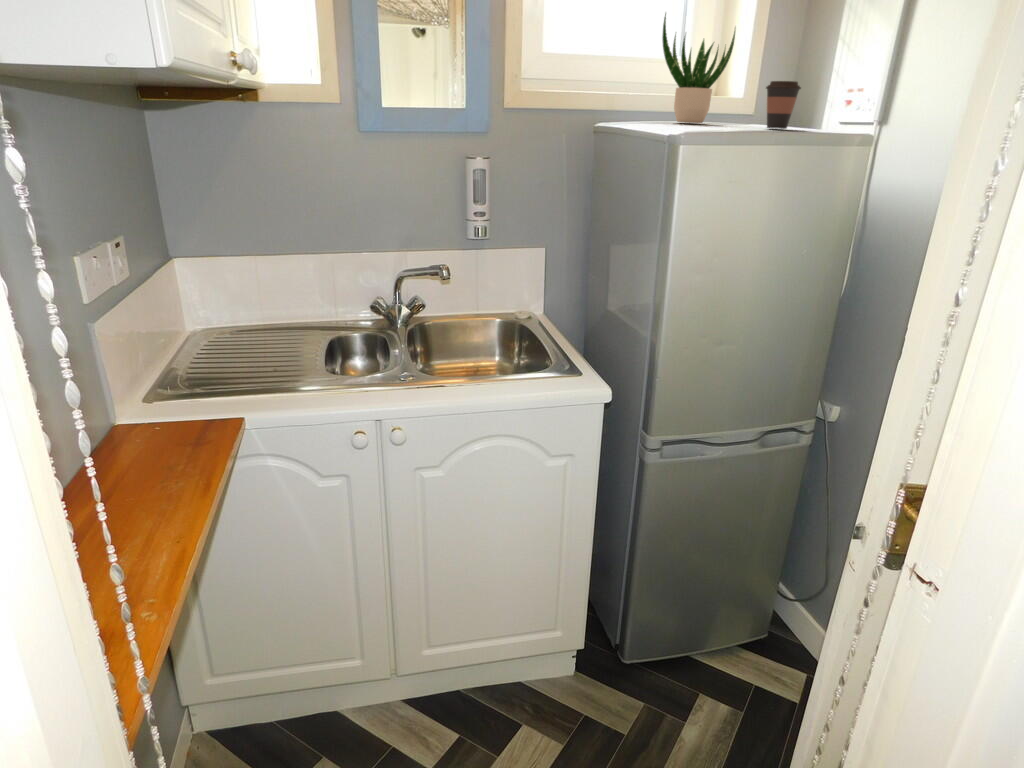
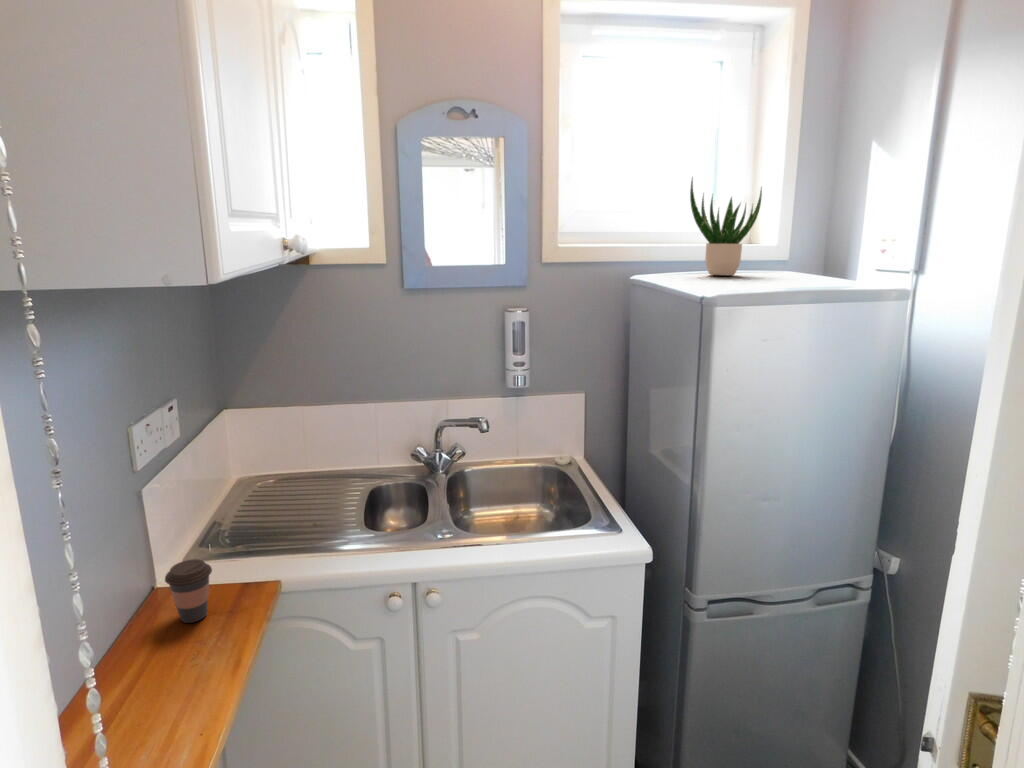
coffee cup: present [766,81,801,129] -> present [165,559,212,623]

